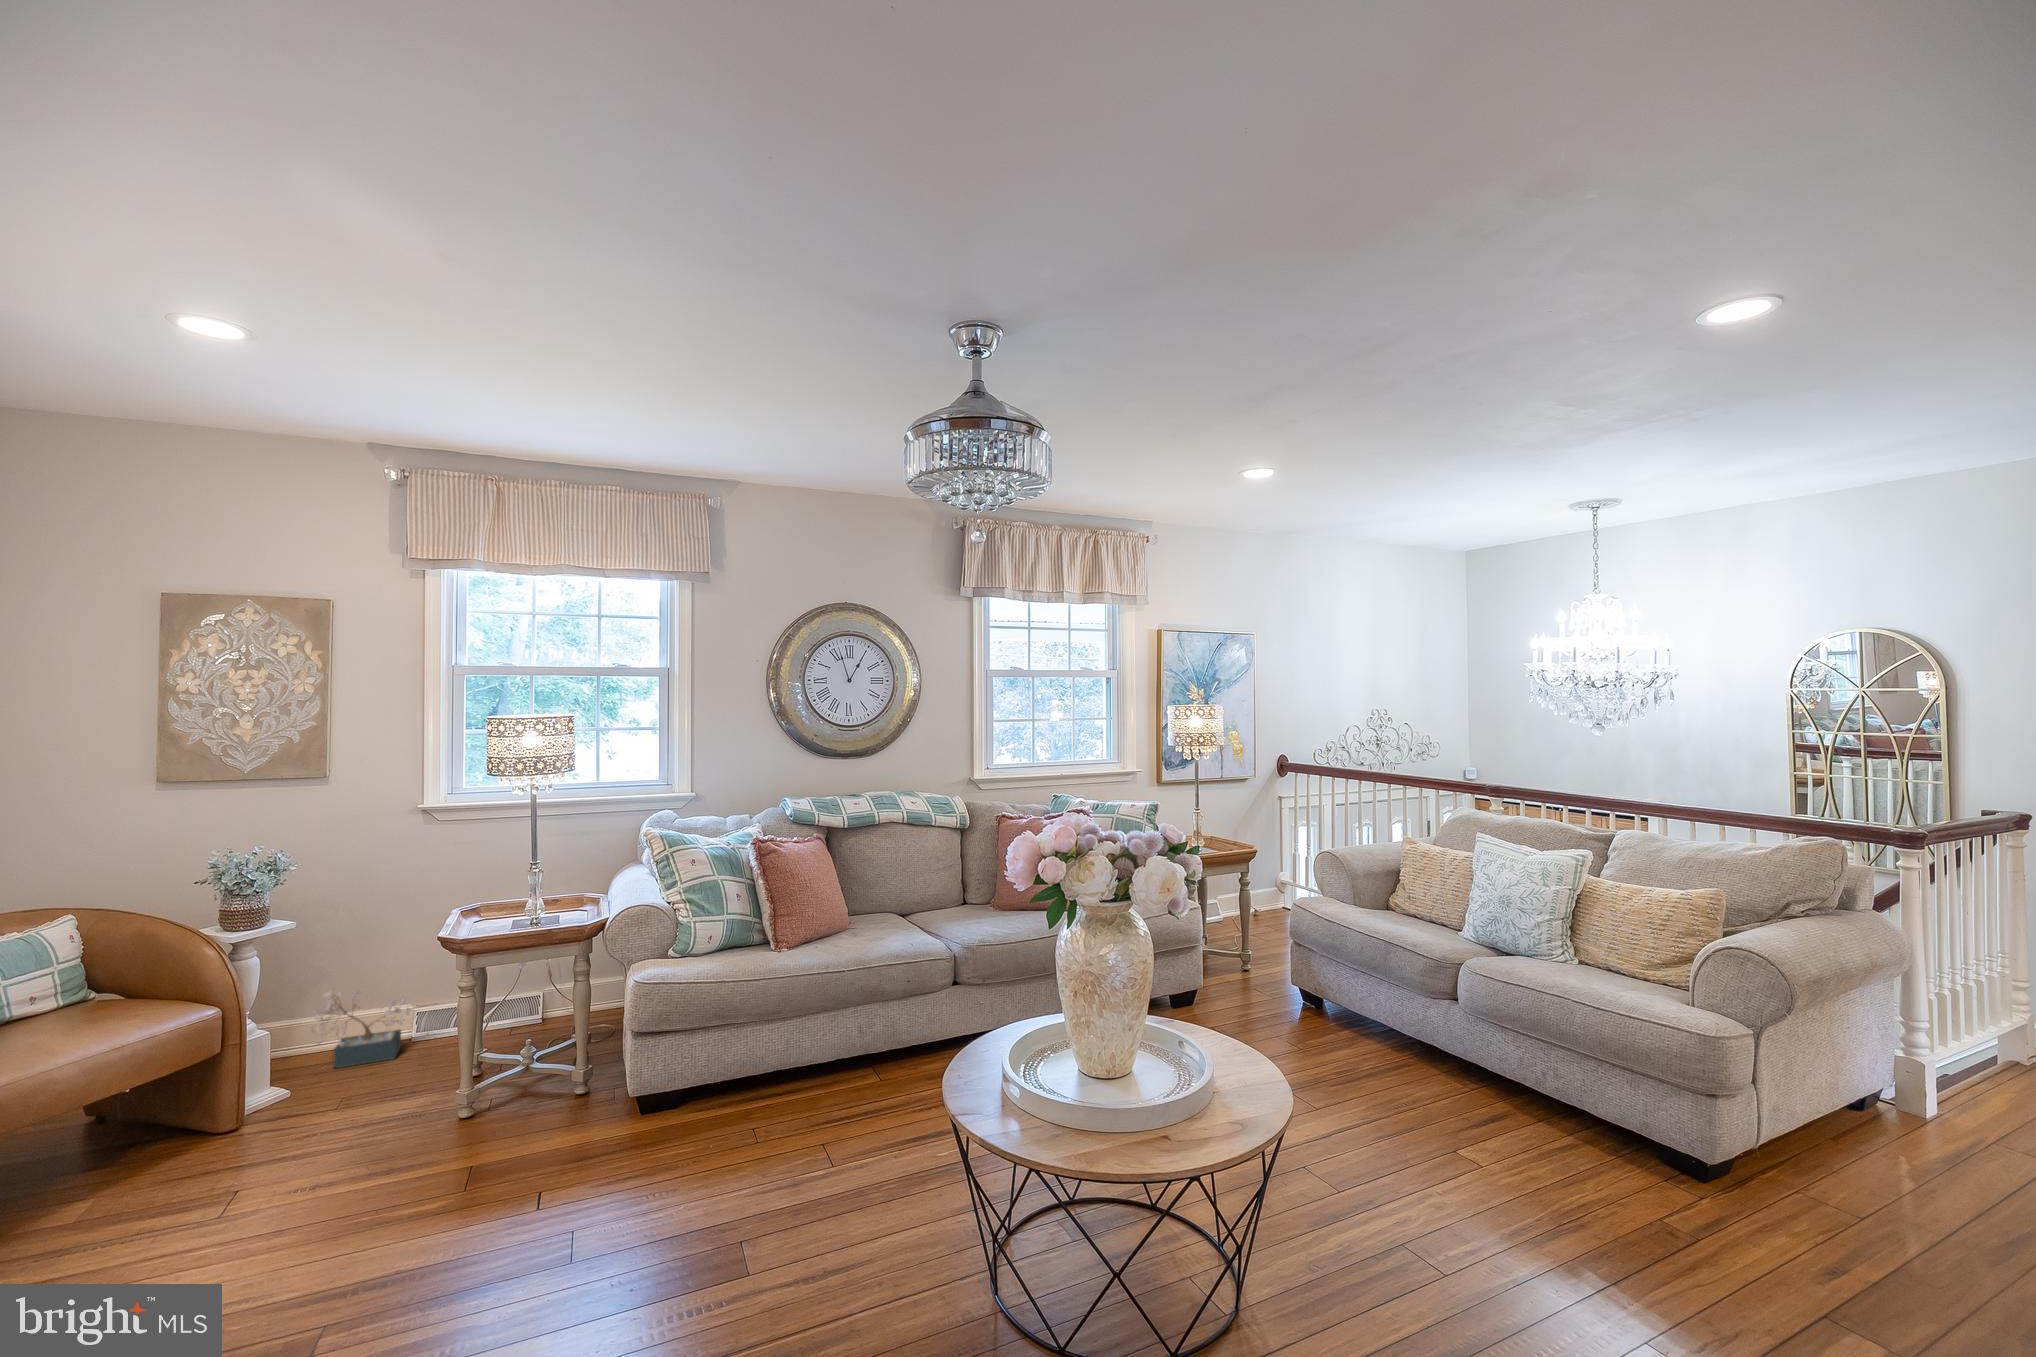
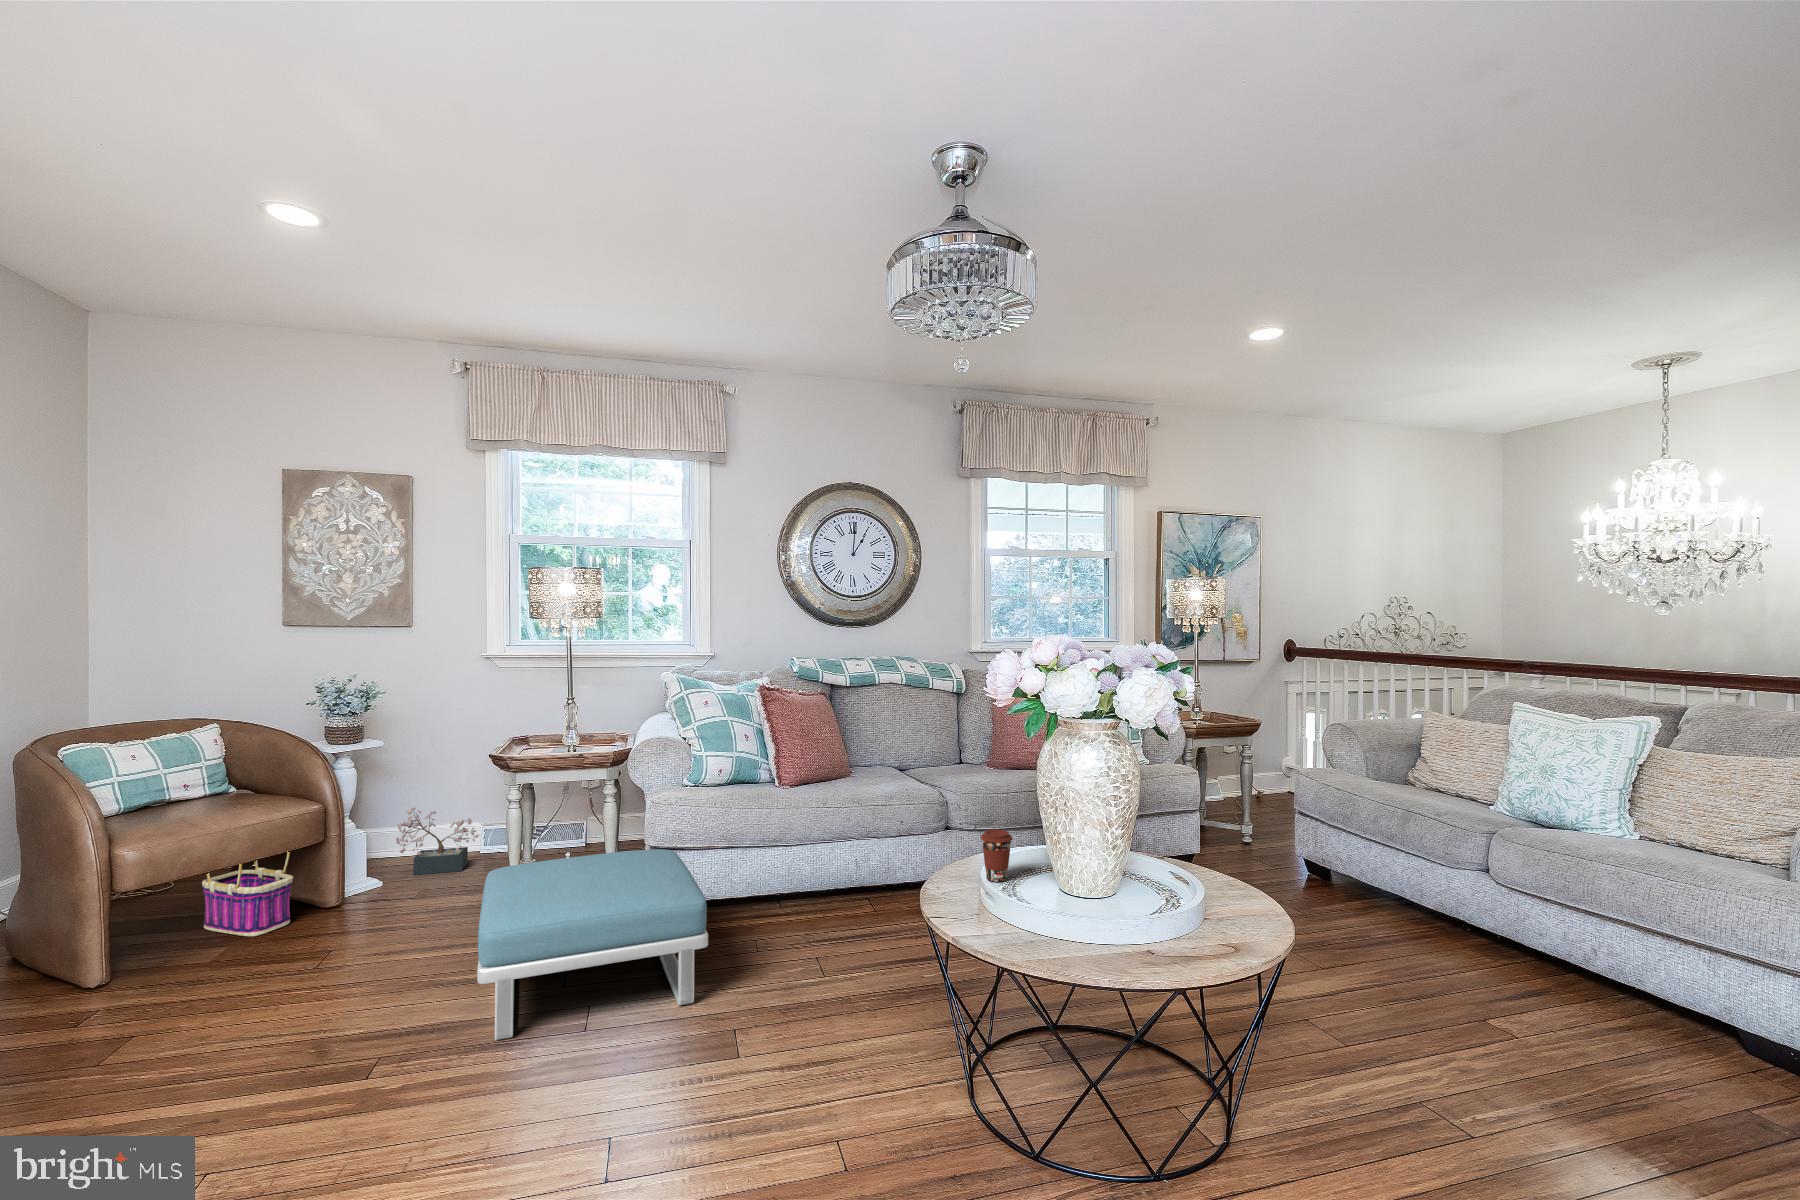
coffee cup: none [1001,1011,1033,1066] -> present [981,830,1012,882]
basket: none [57,1022,181,1173] -> present [202,852,293,936]
footstool: none [437,1031,705,1283] -> present [477,849,708,1040]

